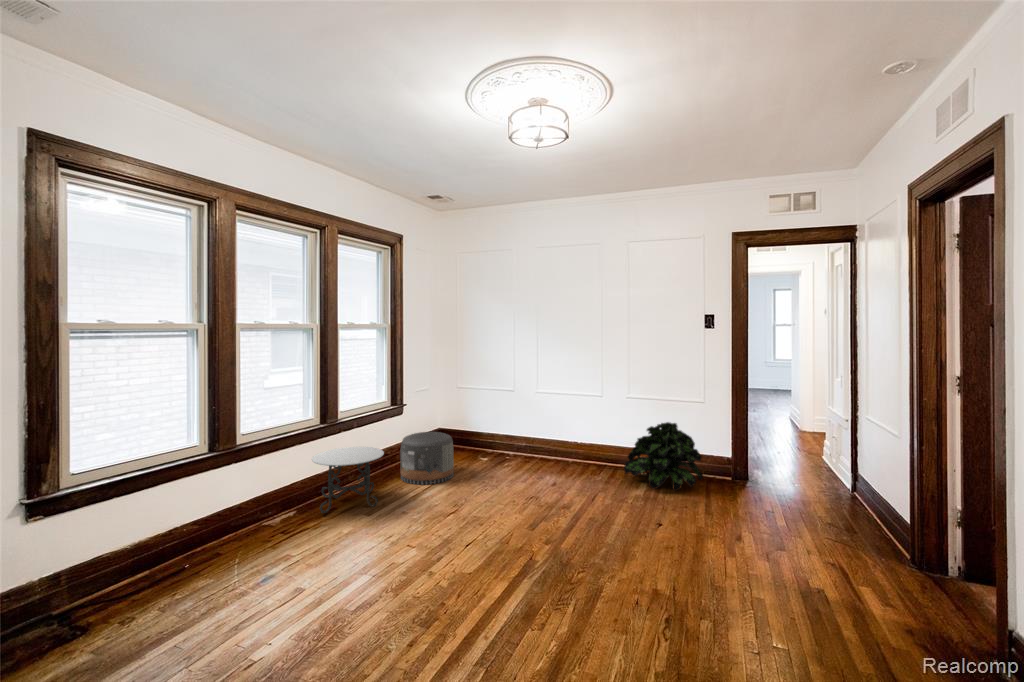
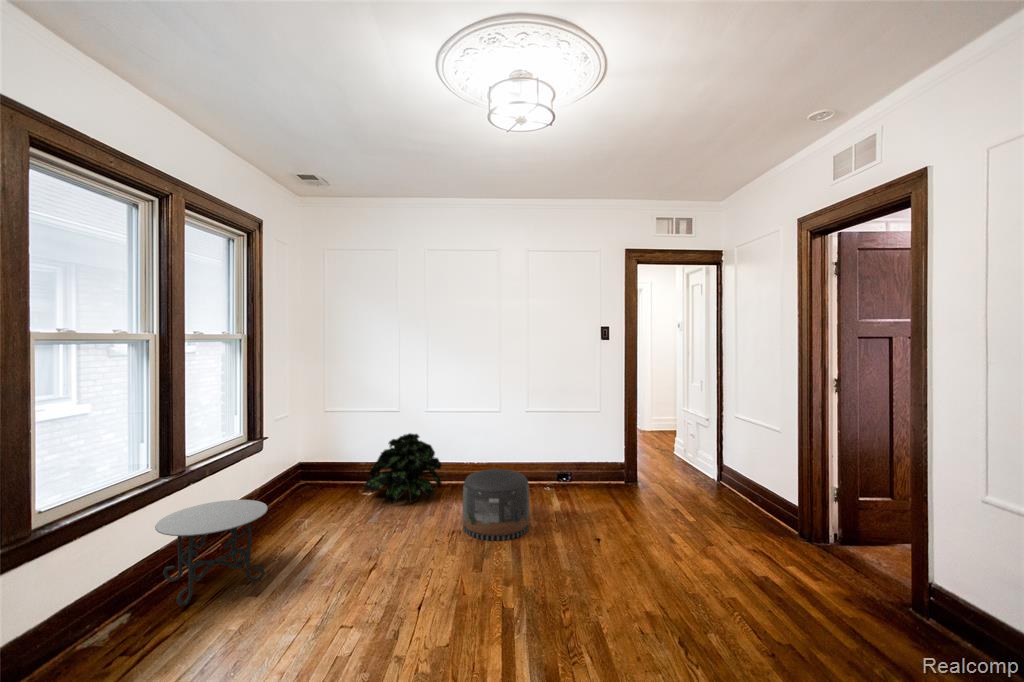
potted plant: present [624,422,703,491] -> present [365,433,442,504]
pouf: present [400,432,454,485] -> present [463,469,529,541]

